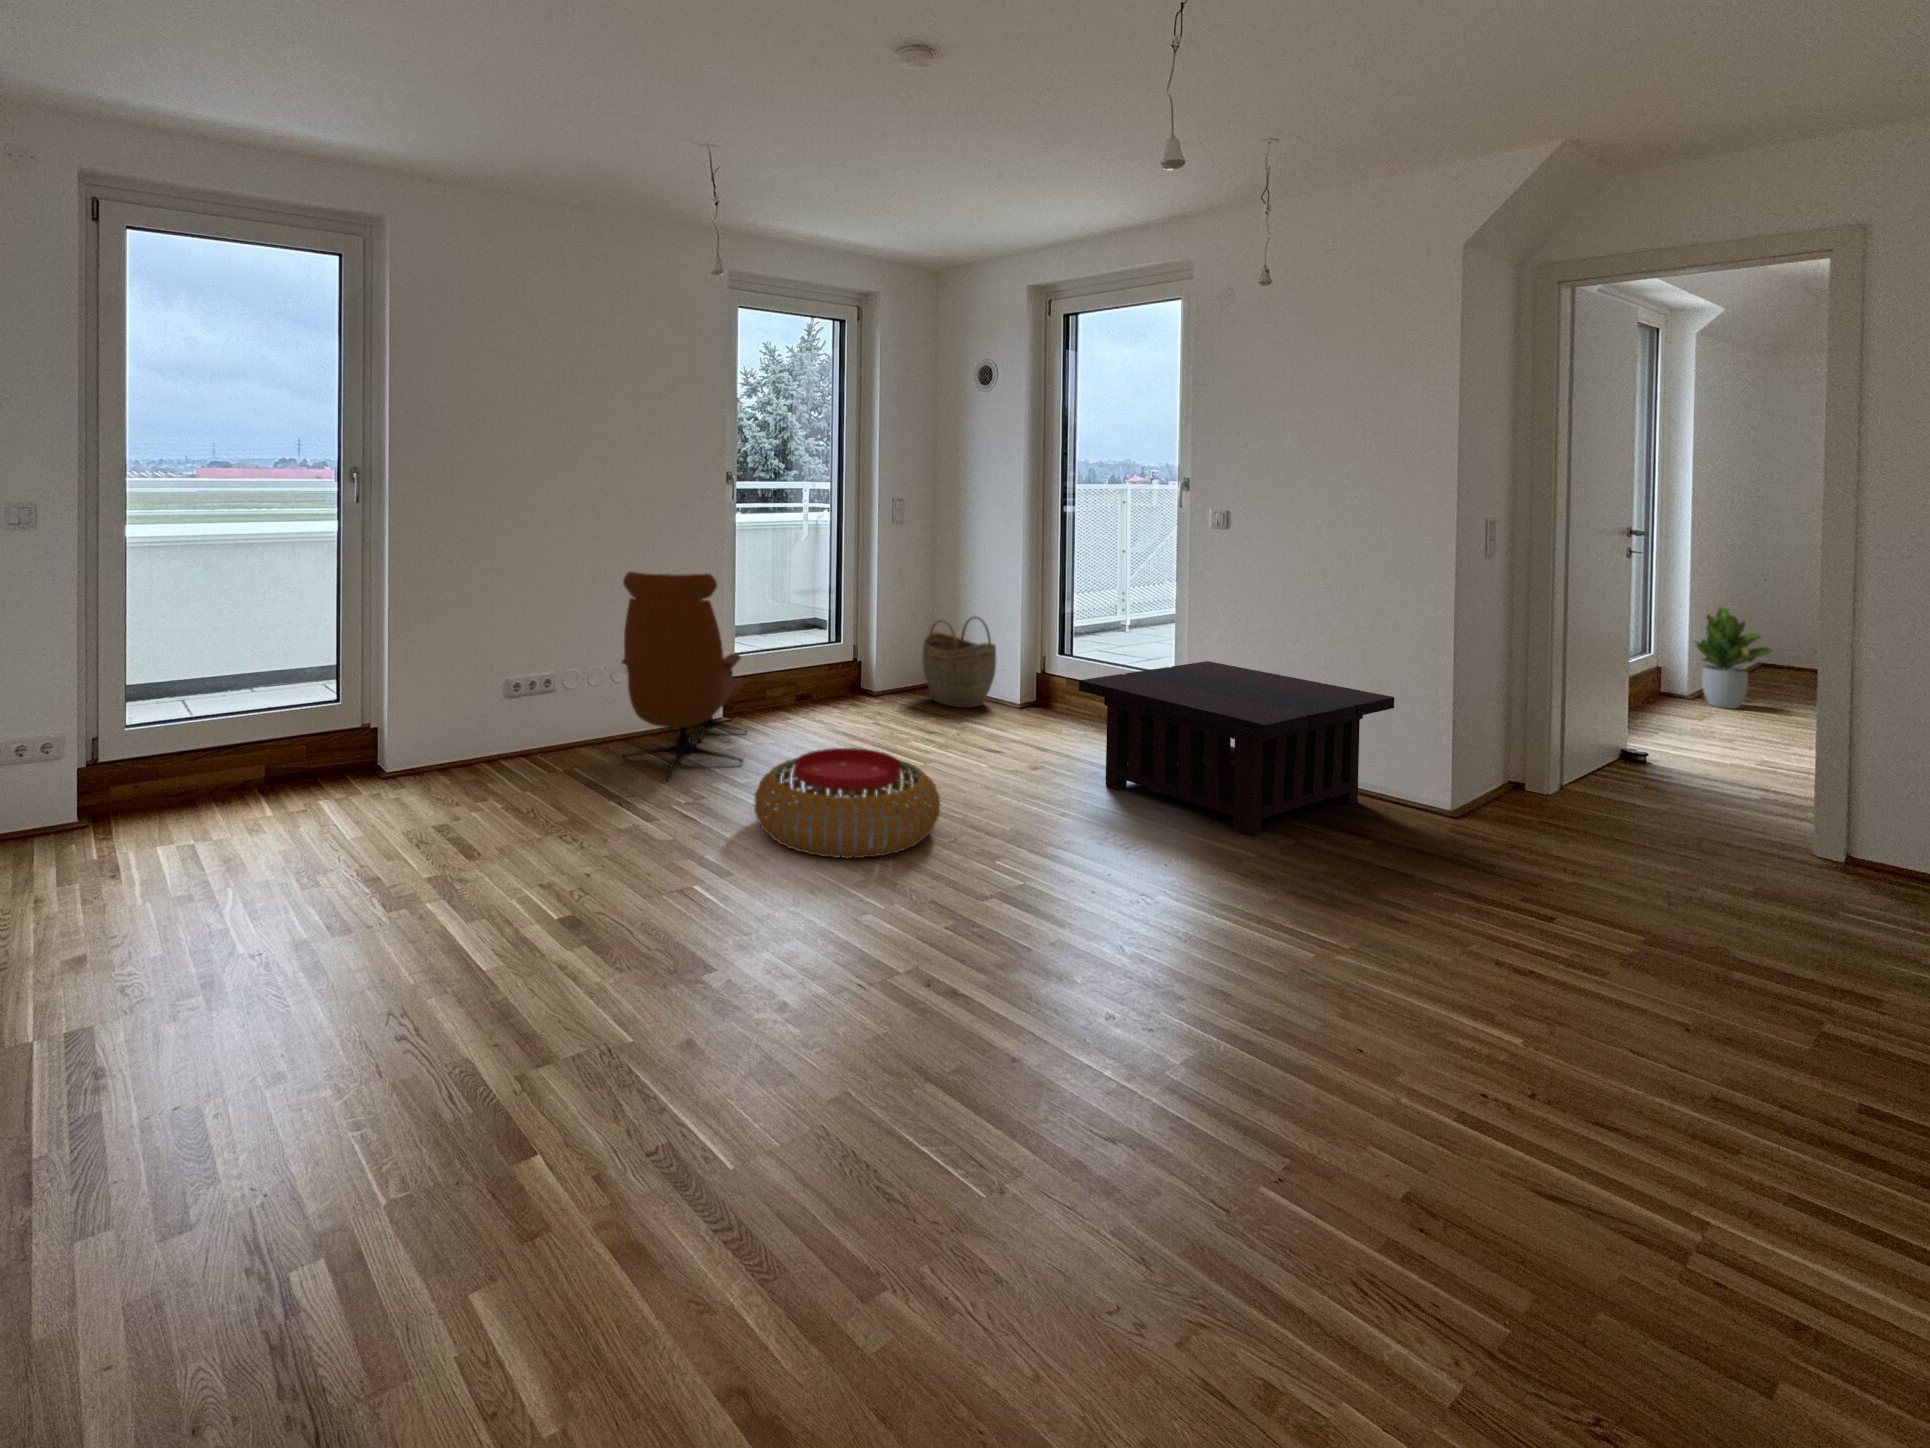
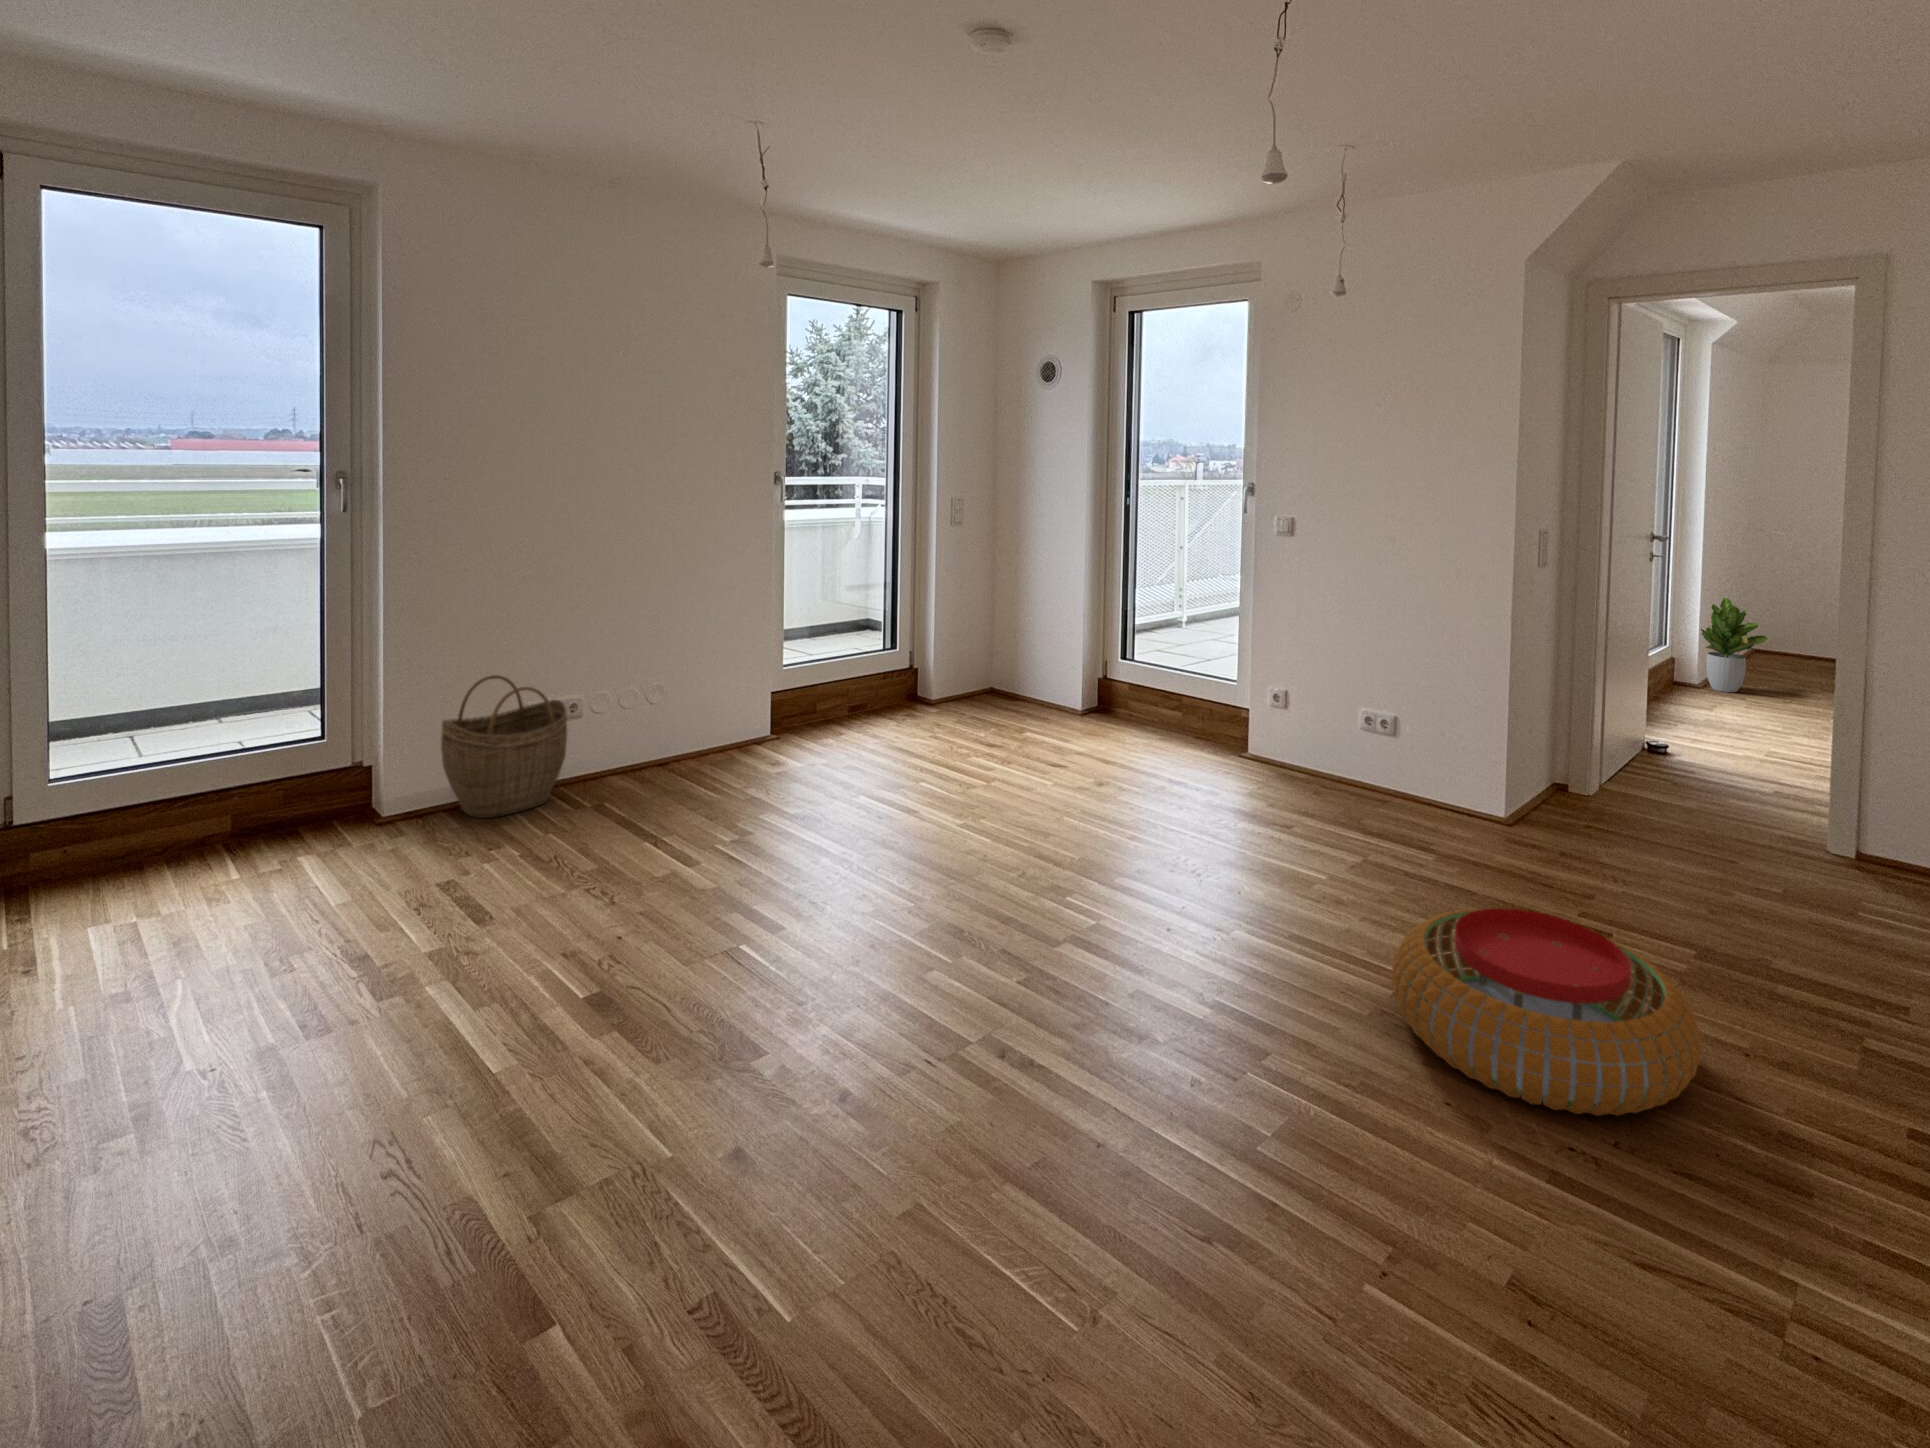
lounge chair: present [622,572,747,780] -> none [659,585,797,809]
woven basket: present [922,616,996,708] -> present [441,675,567,818]
coffee table: present [1079,661,1394,836] -> none [1145,665,1450,852]
pouf: present [754,748,940,858] -> present [1392,908,1701,1116]

